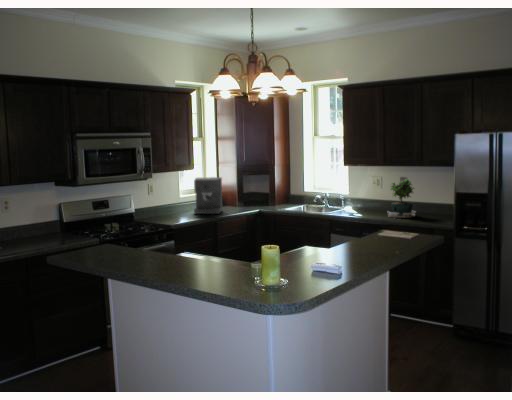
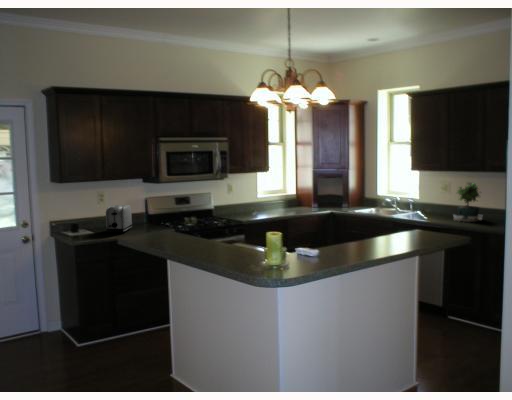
coffee maker: present [194,177,222,214] -> none [269,180,297,213]
toaster: none [17,213,47,247] -> present [106,205,132,233]

